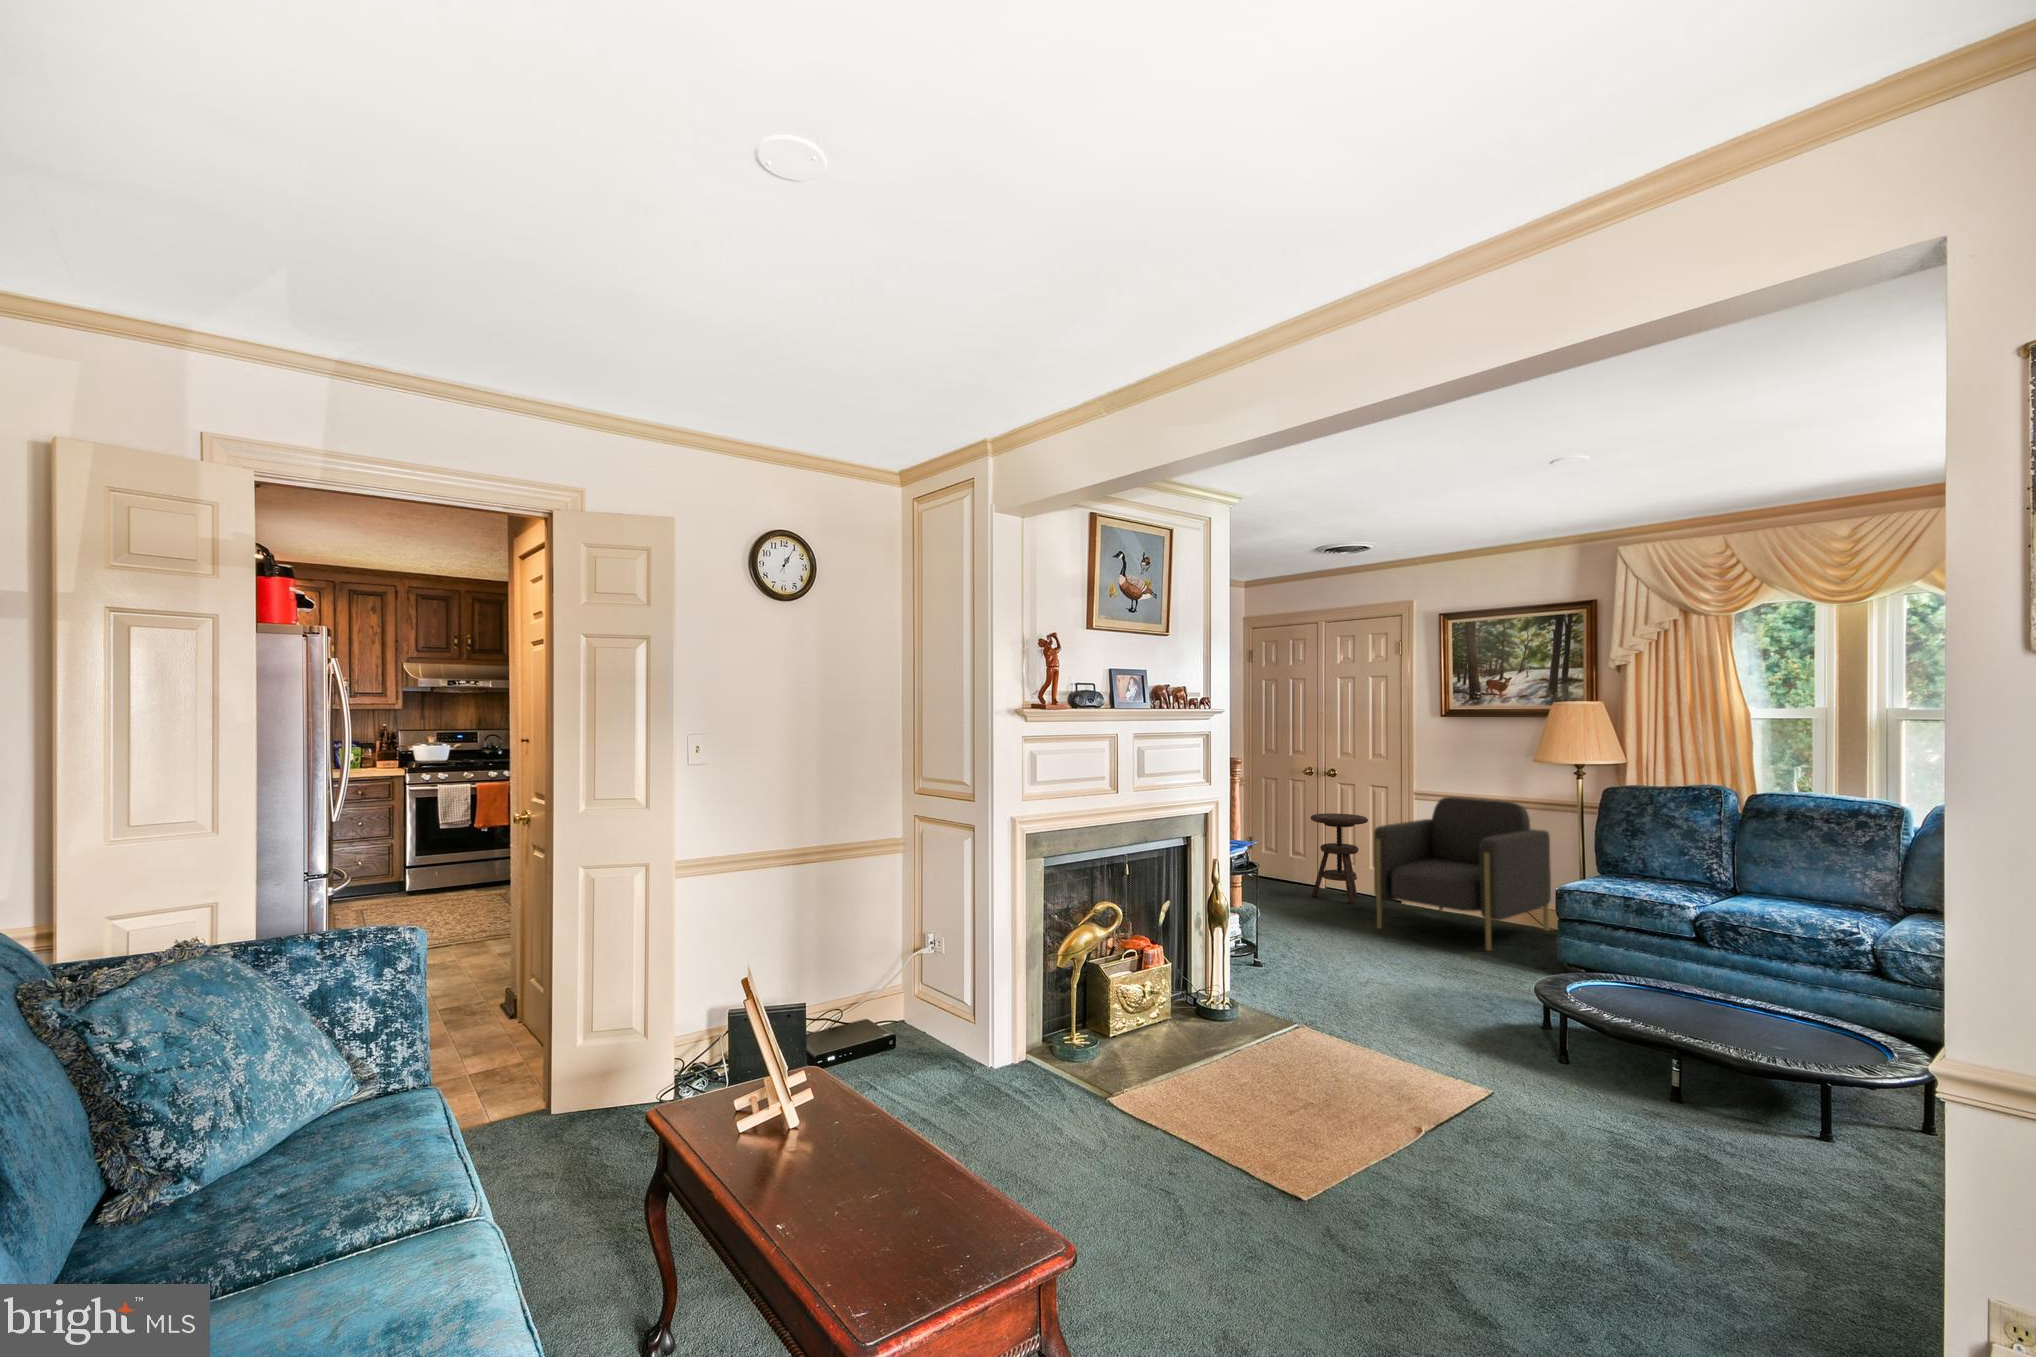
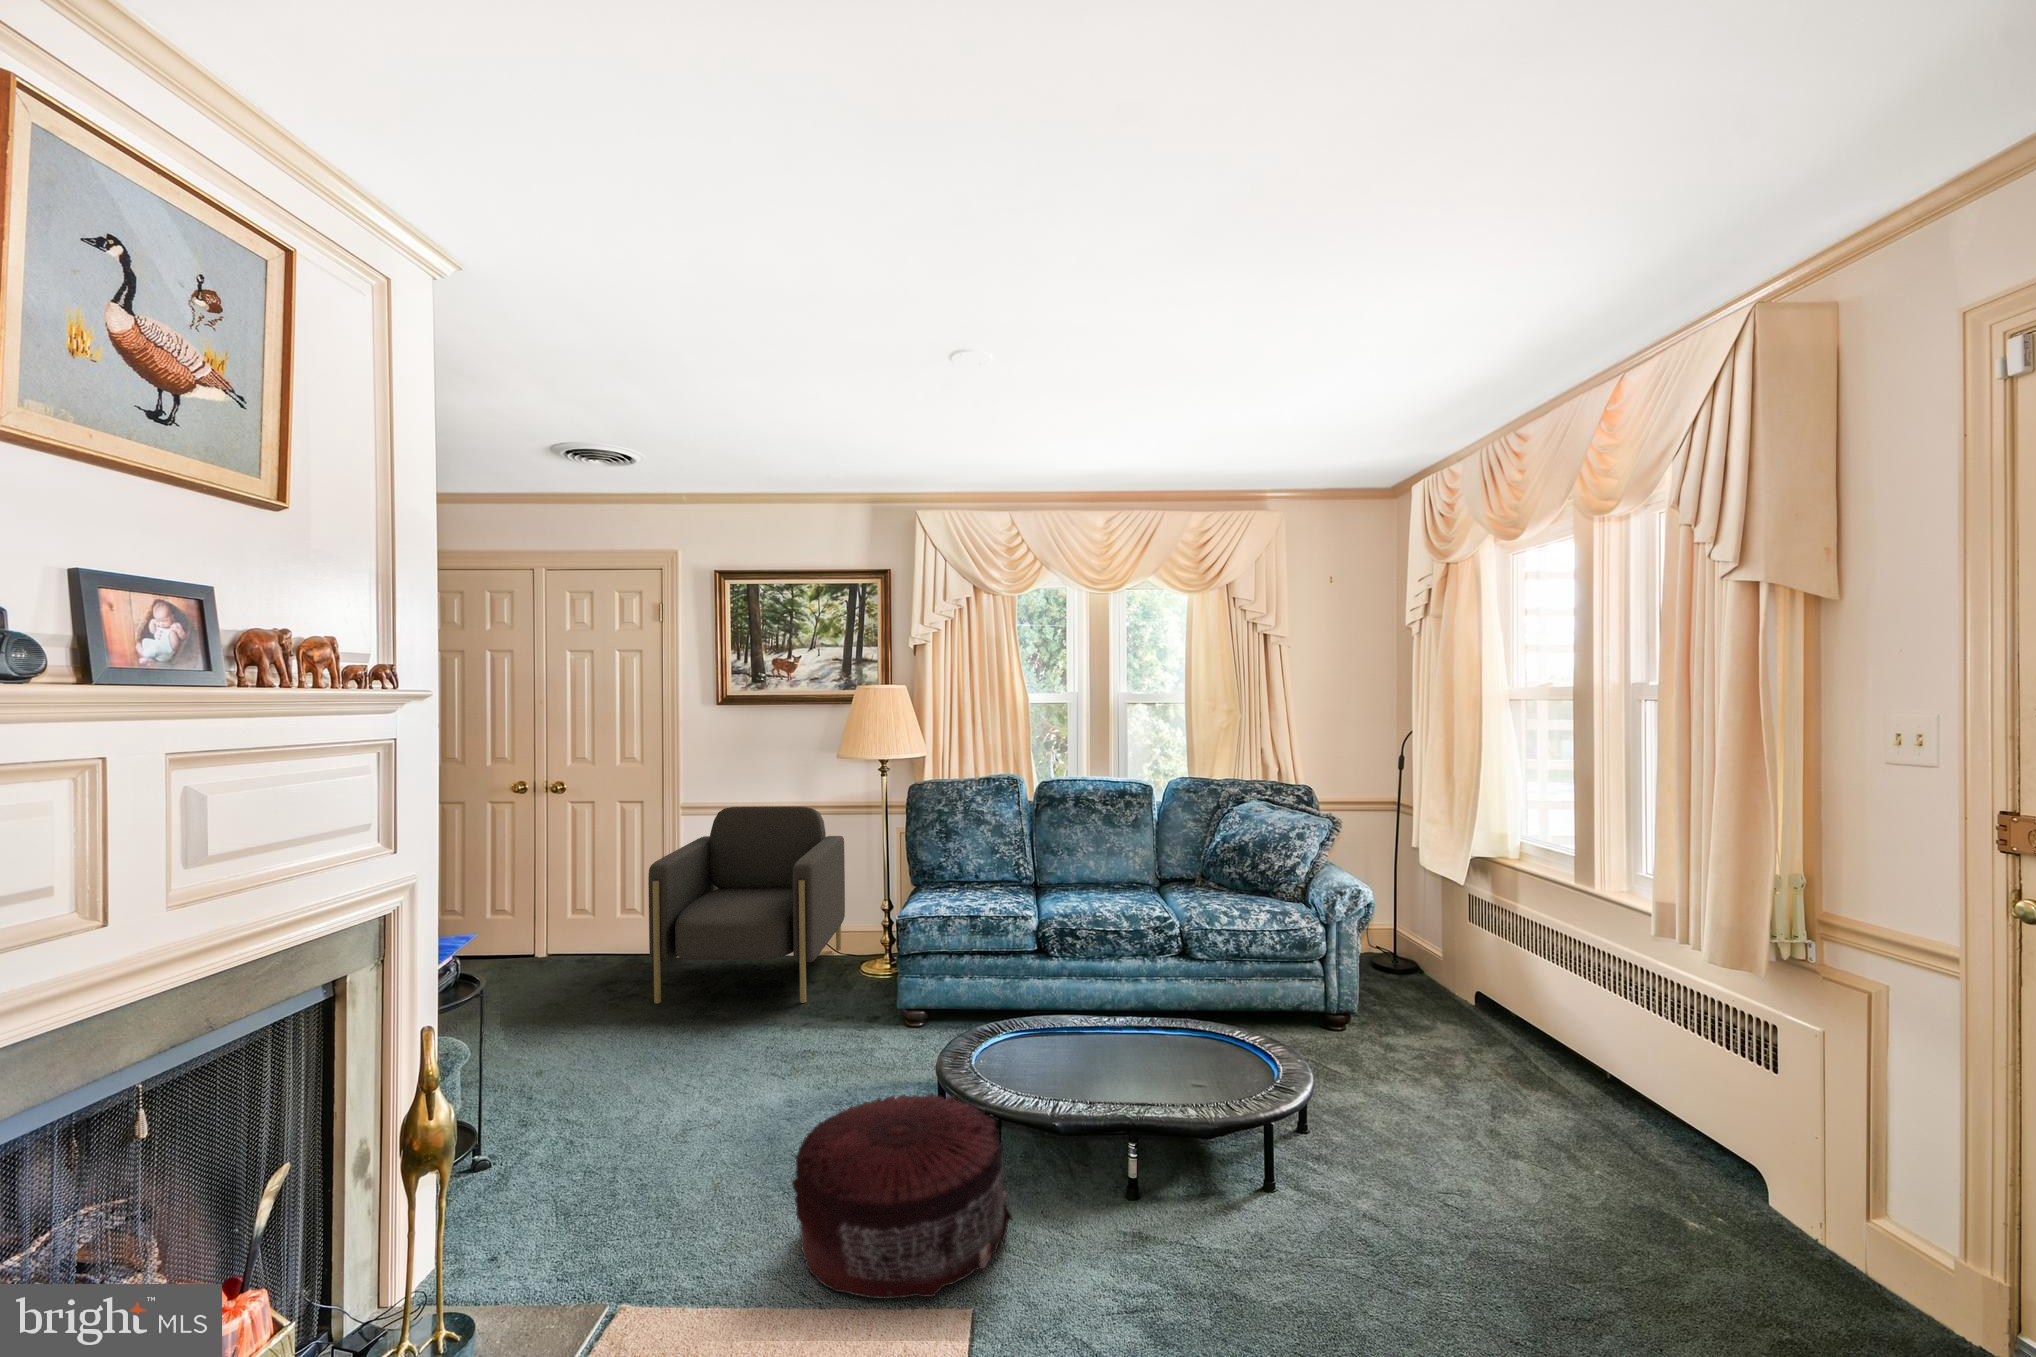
side table: present [1311,813,1368,904] -> none [535,841,619,967]
pouf: none [1390,974,1553,1087] -> present [792,1094,1012,1299]

